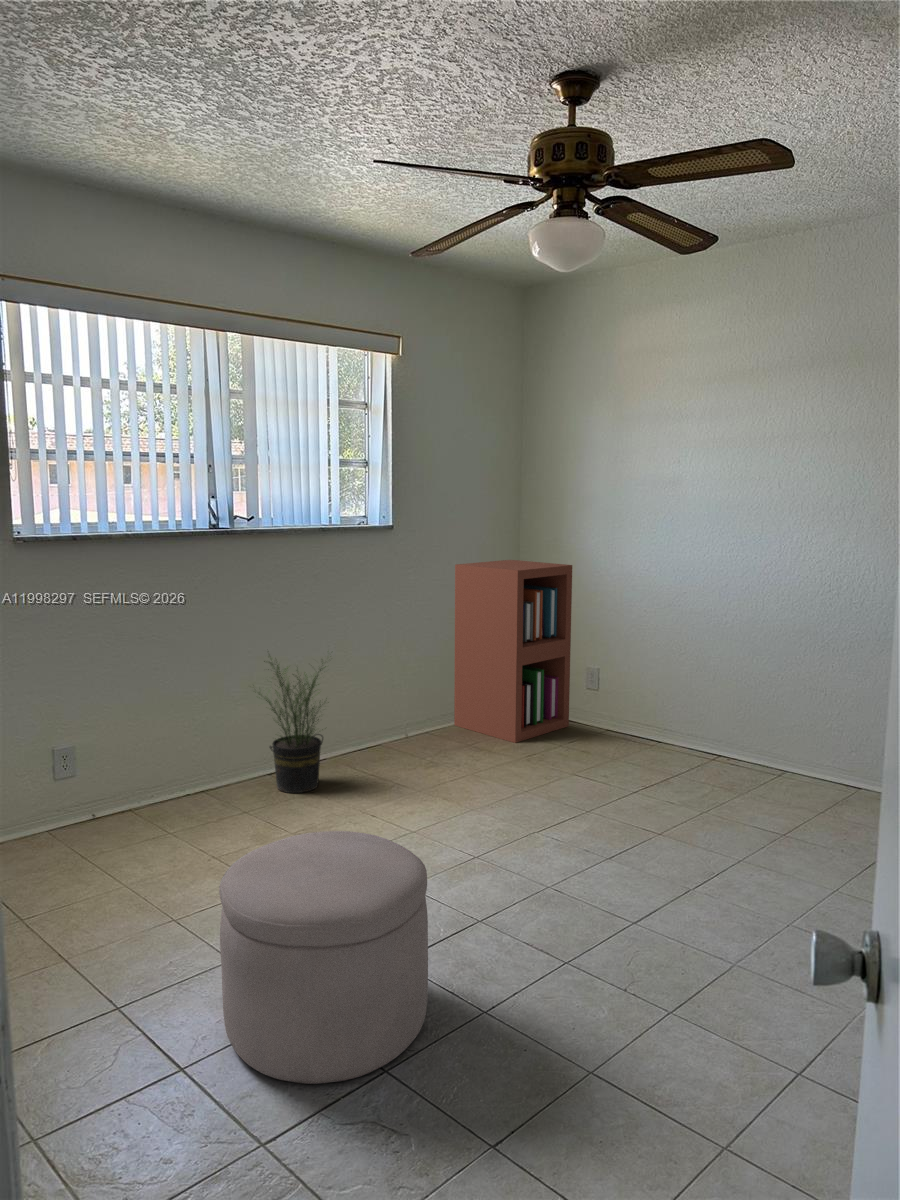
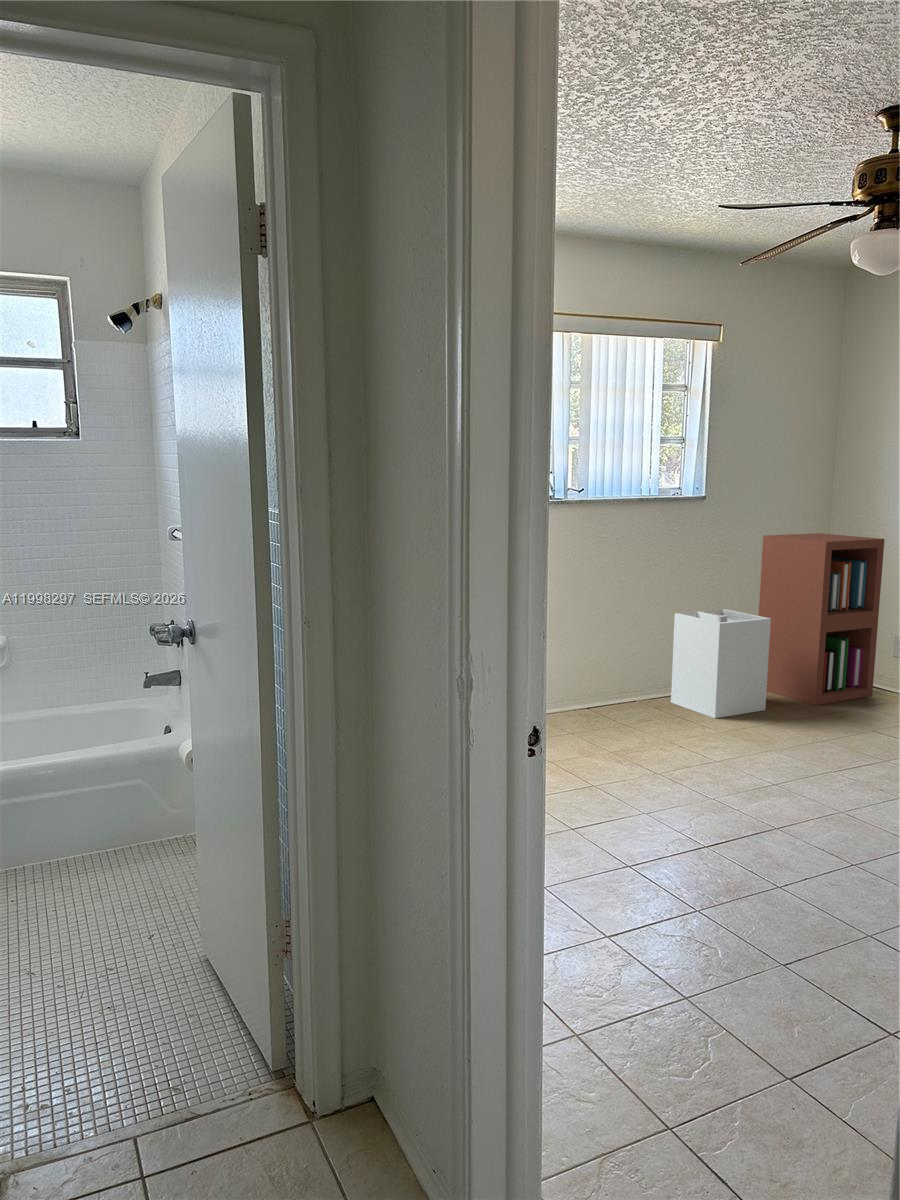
laundry hamper: none [365,646,467,771] -> present [671,609,771,718]
potted plant: present [259,661,327,793] -> none [575,601,650,724]
ottoman: present [219,831,428,1084] -> none [572,729,734,901]

